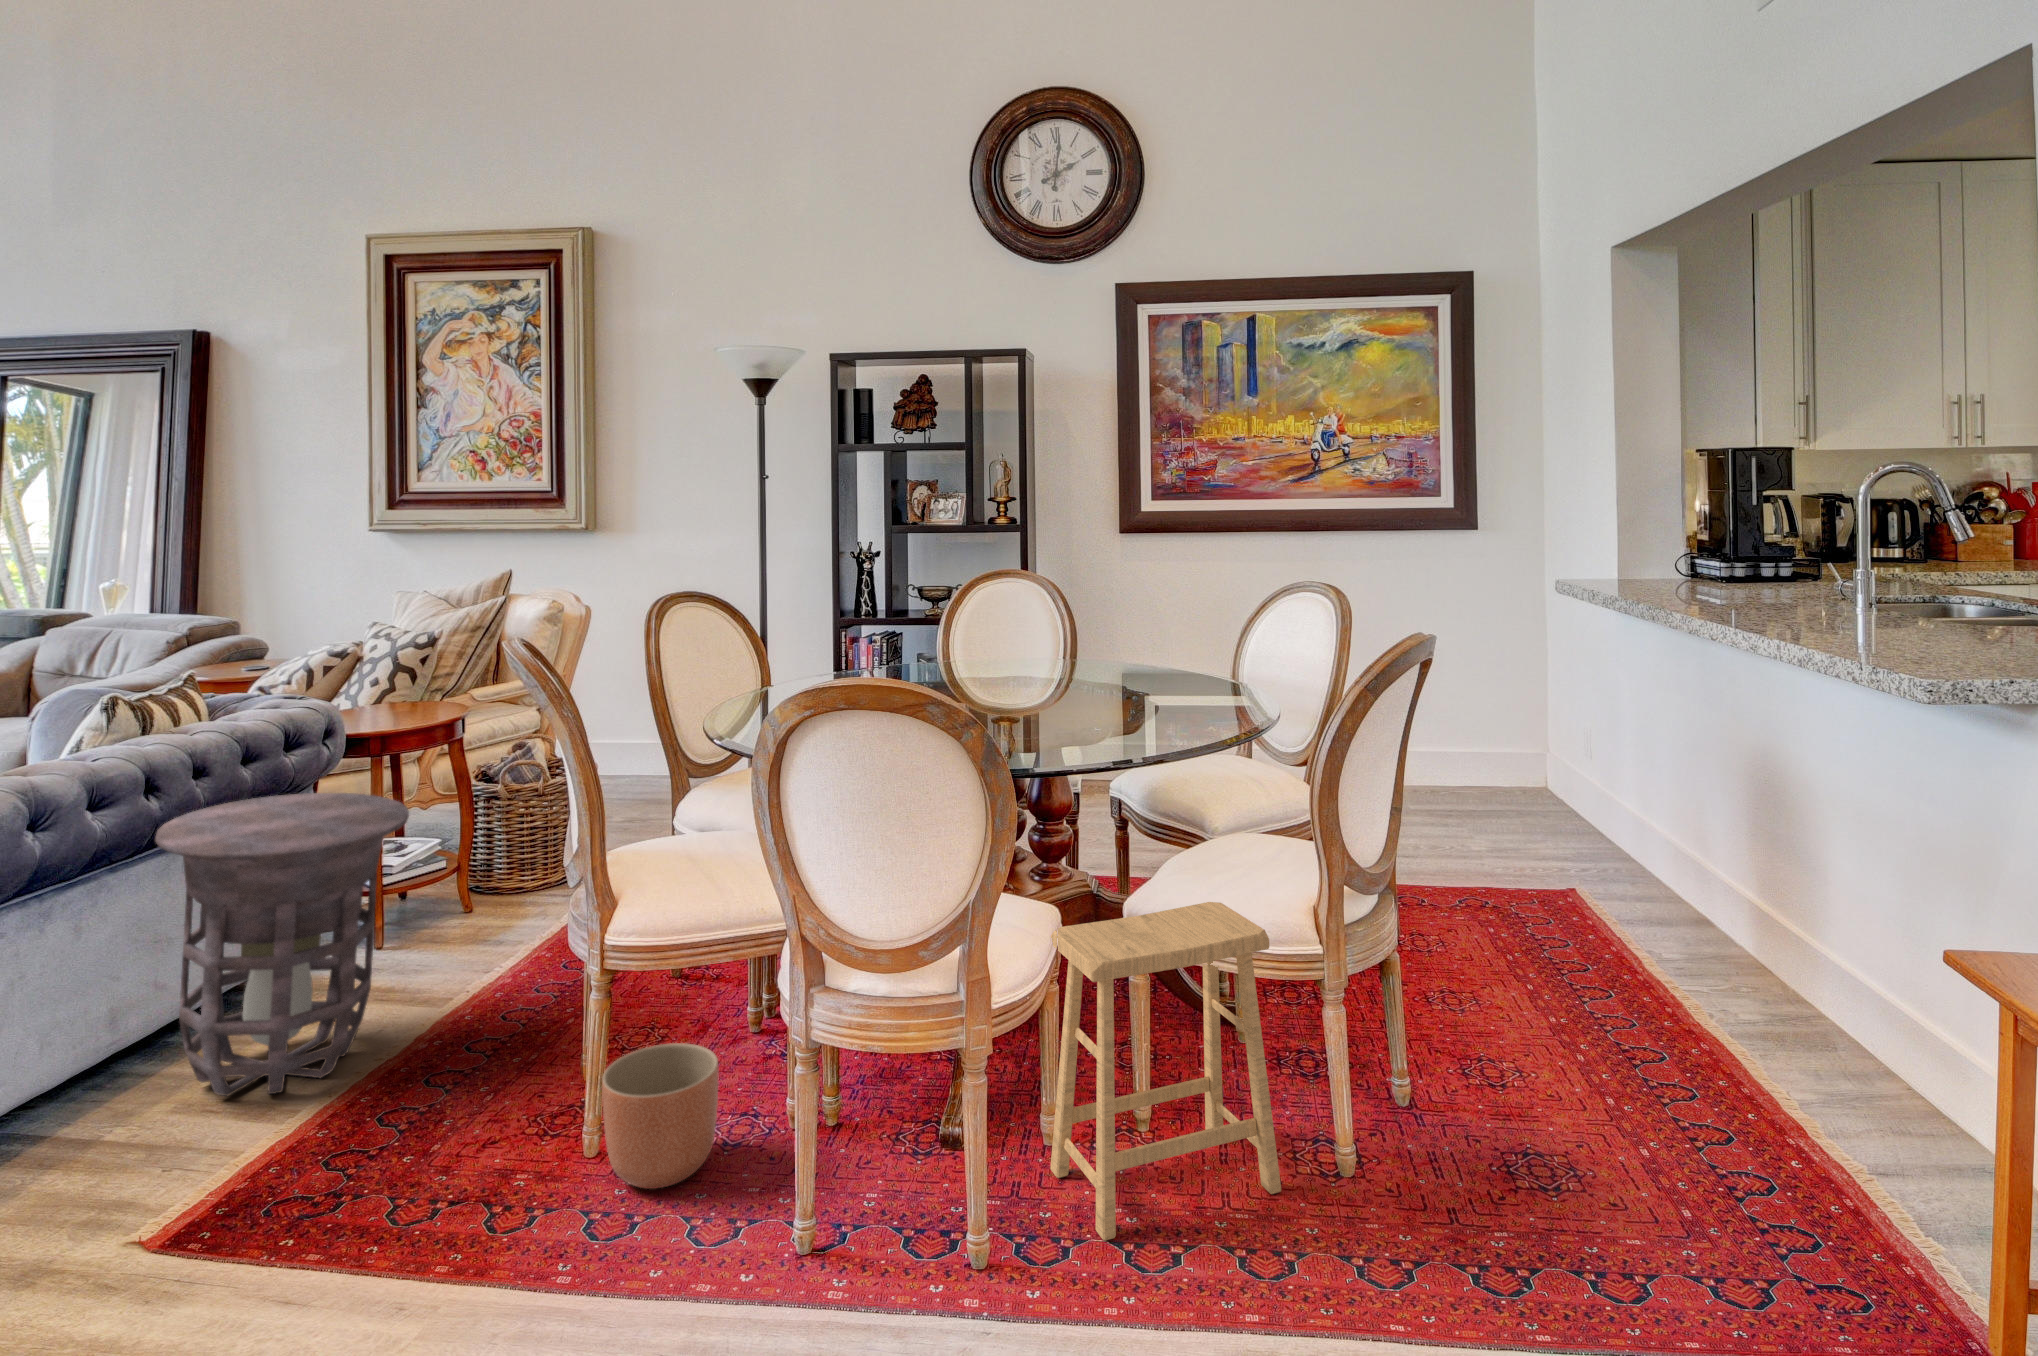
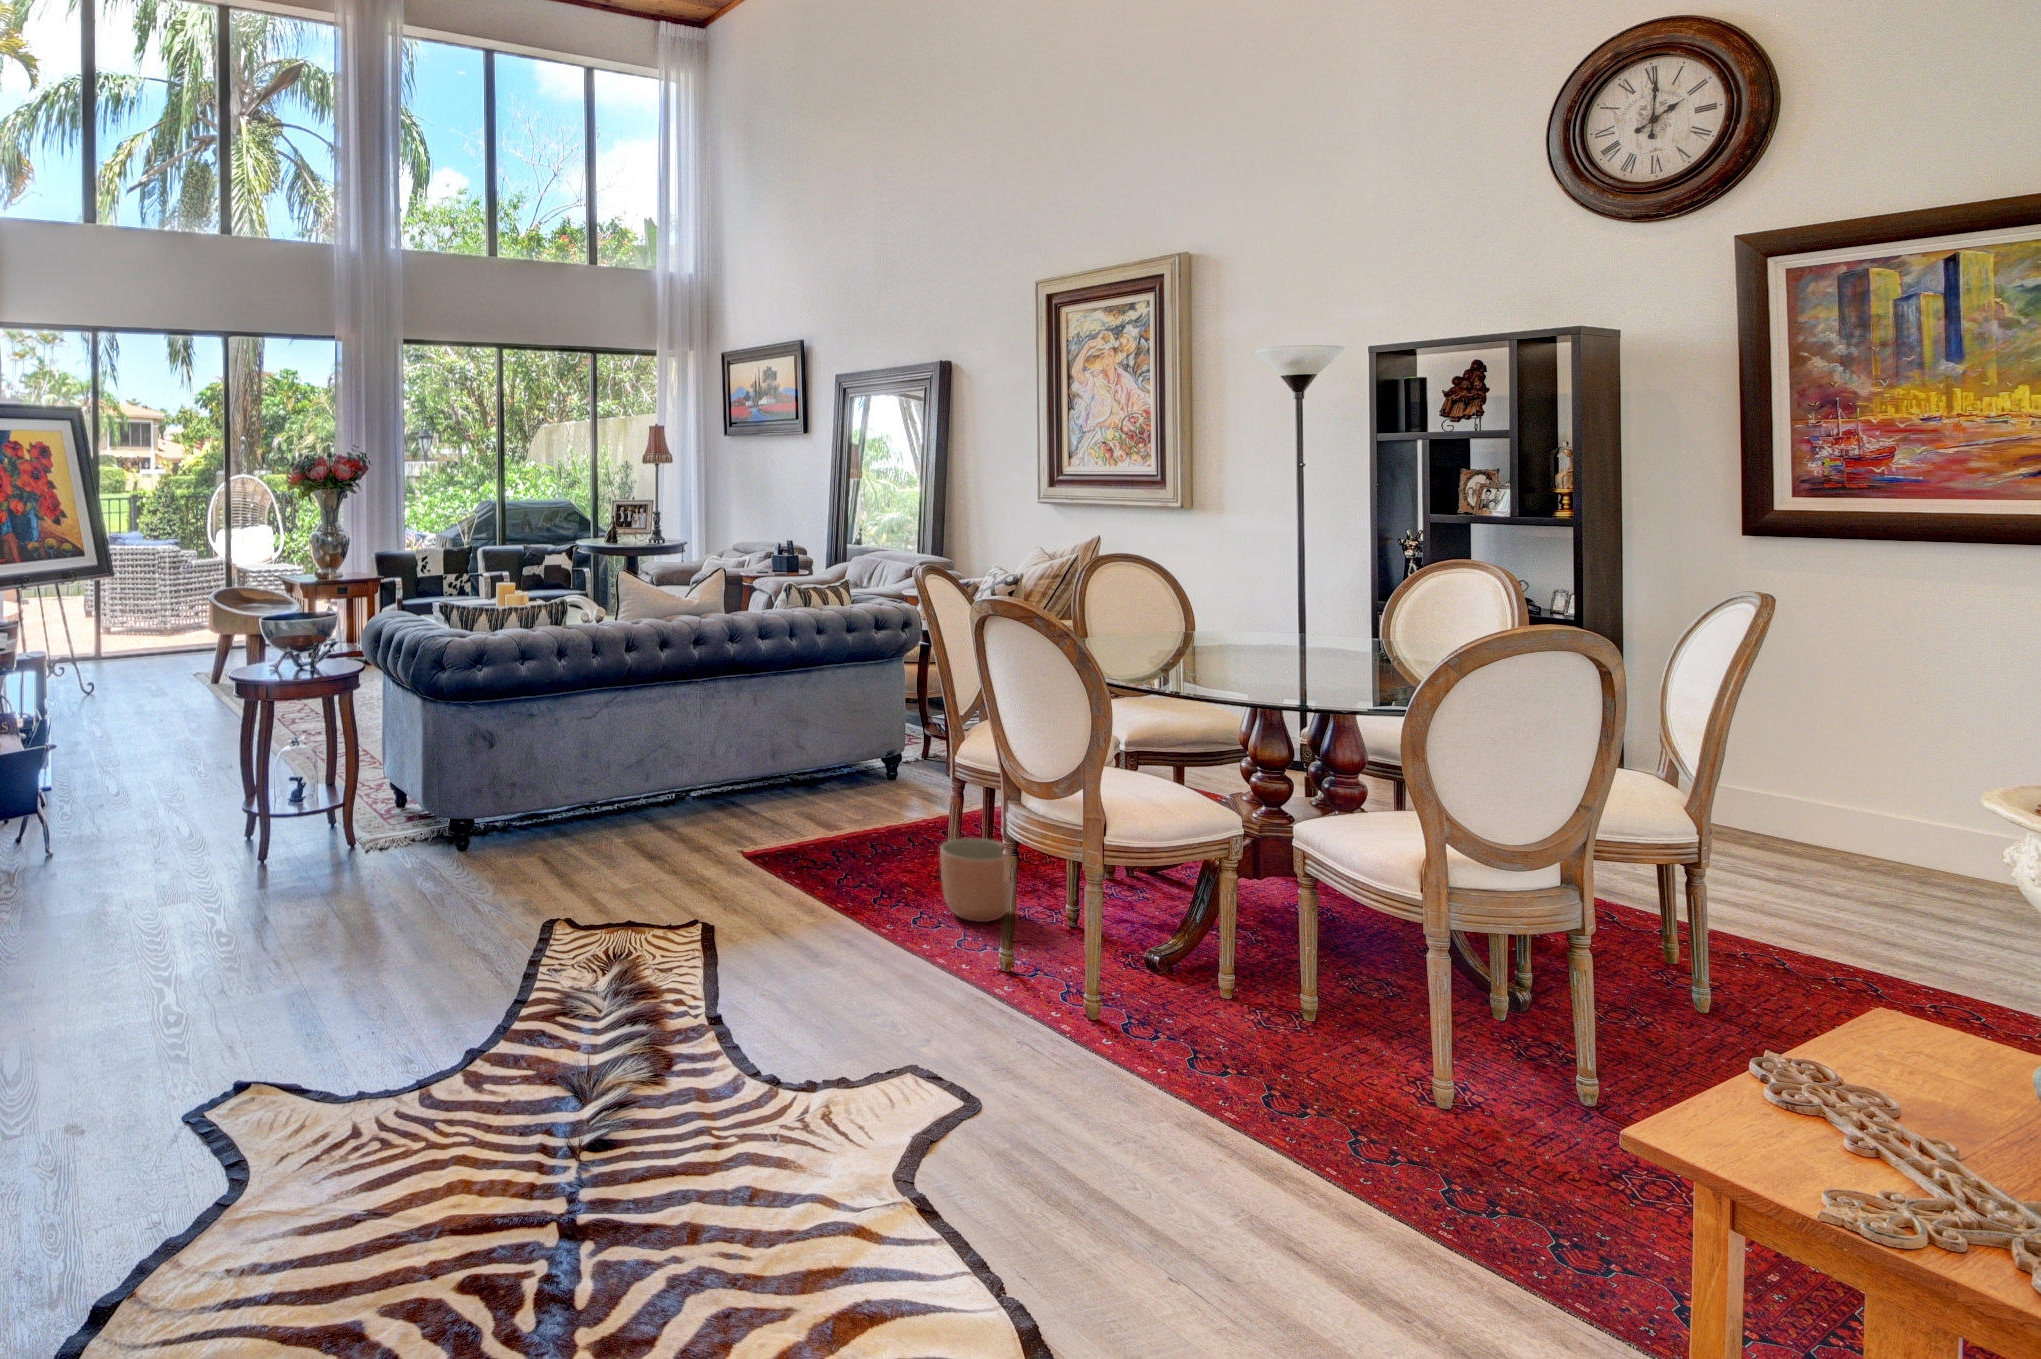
side table: present [155,793,409,1096] -> none [790,656,919,824]
footstool: present [1050,902,1281,1241] -> none [1187,817,1375,1082]

